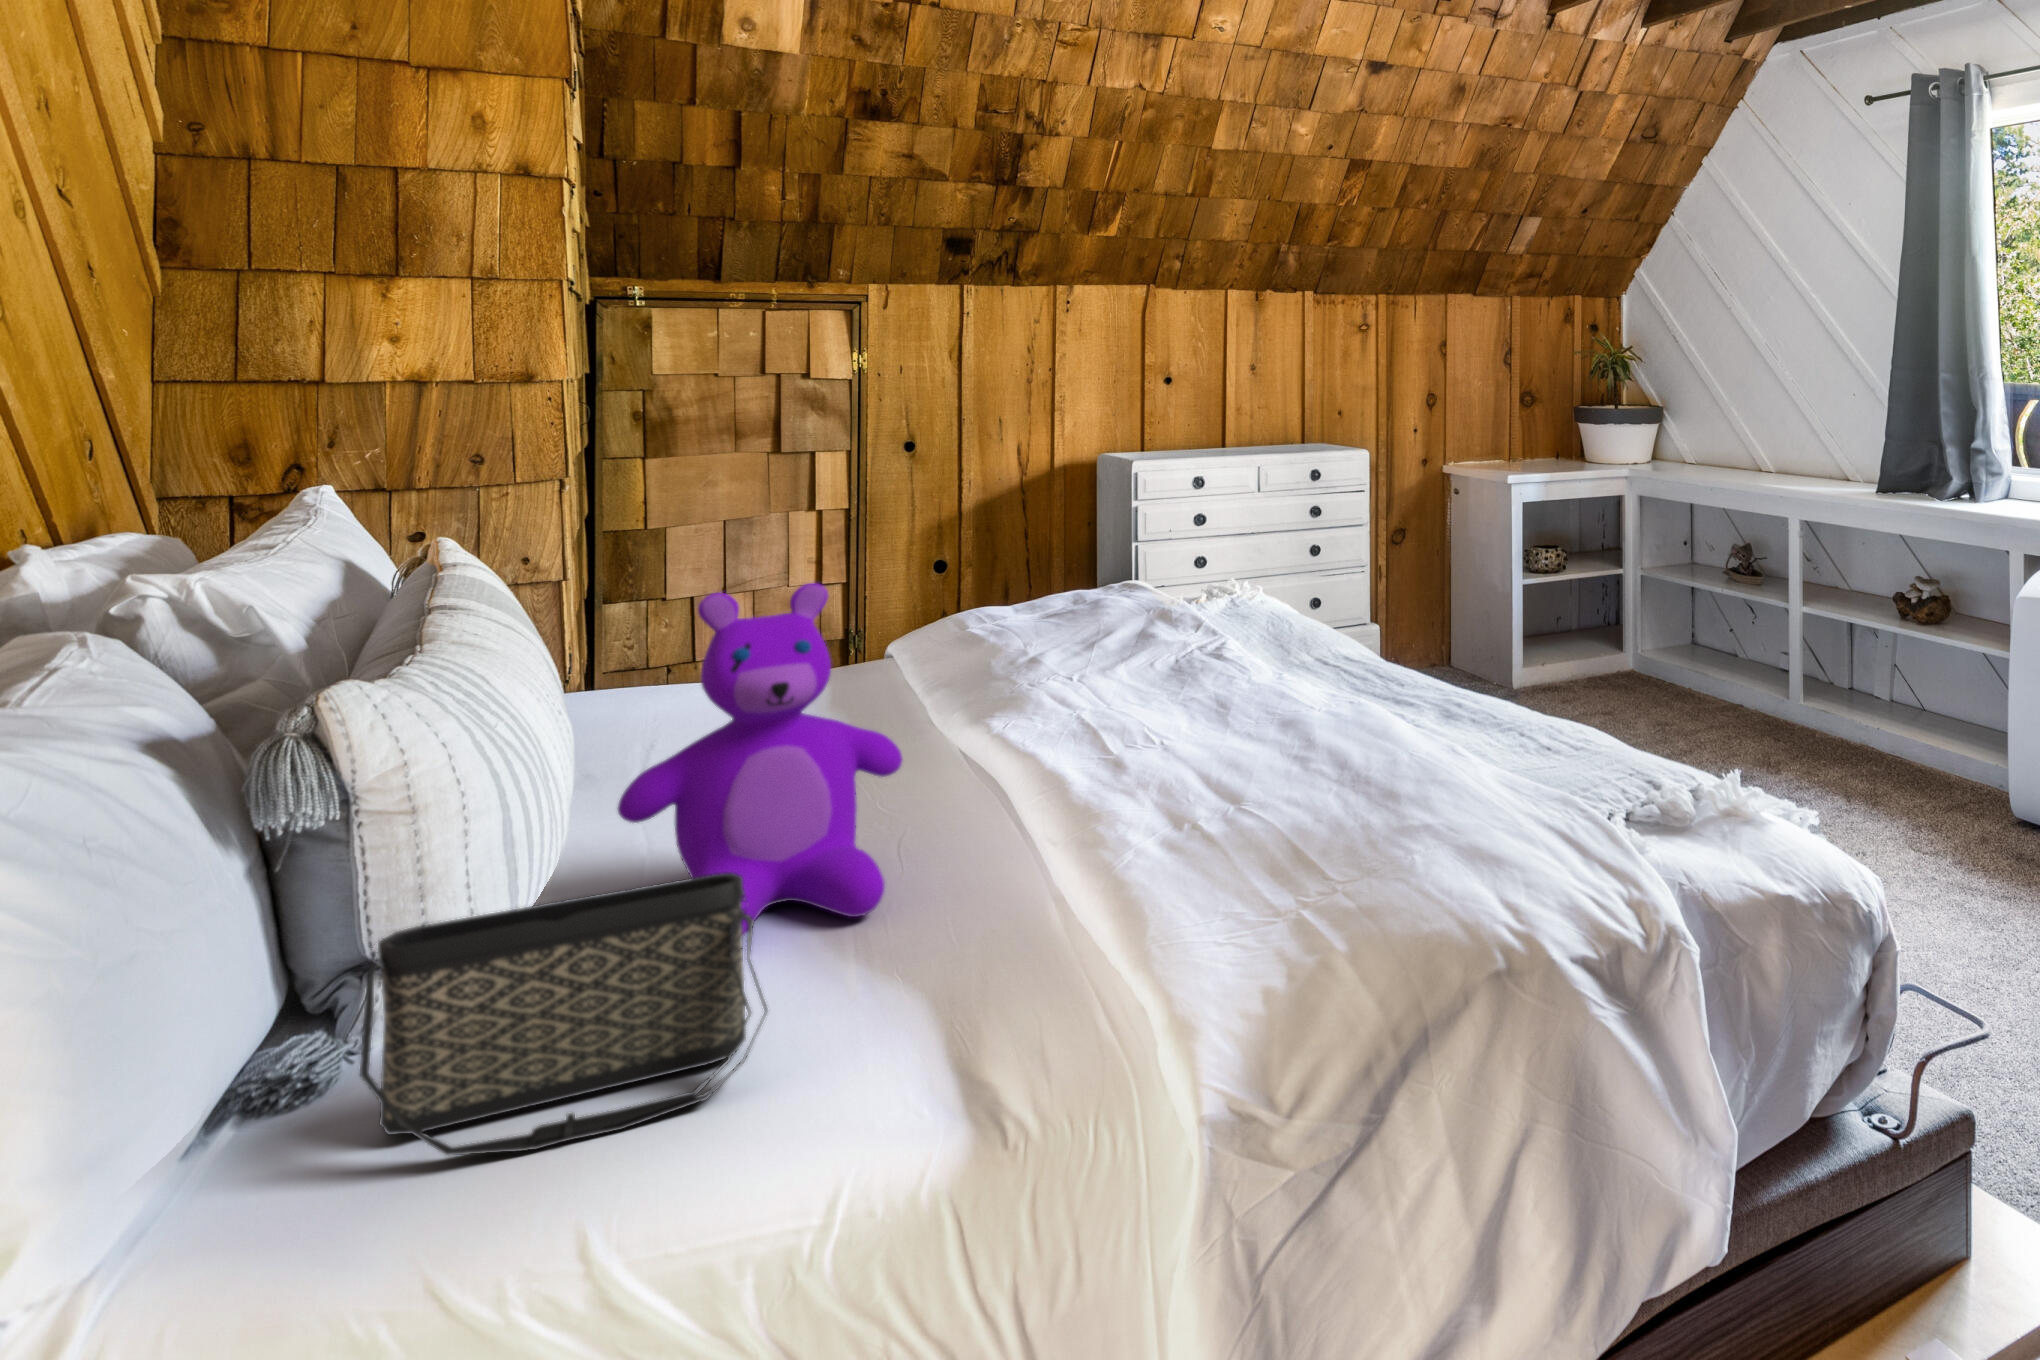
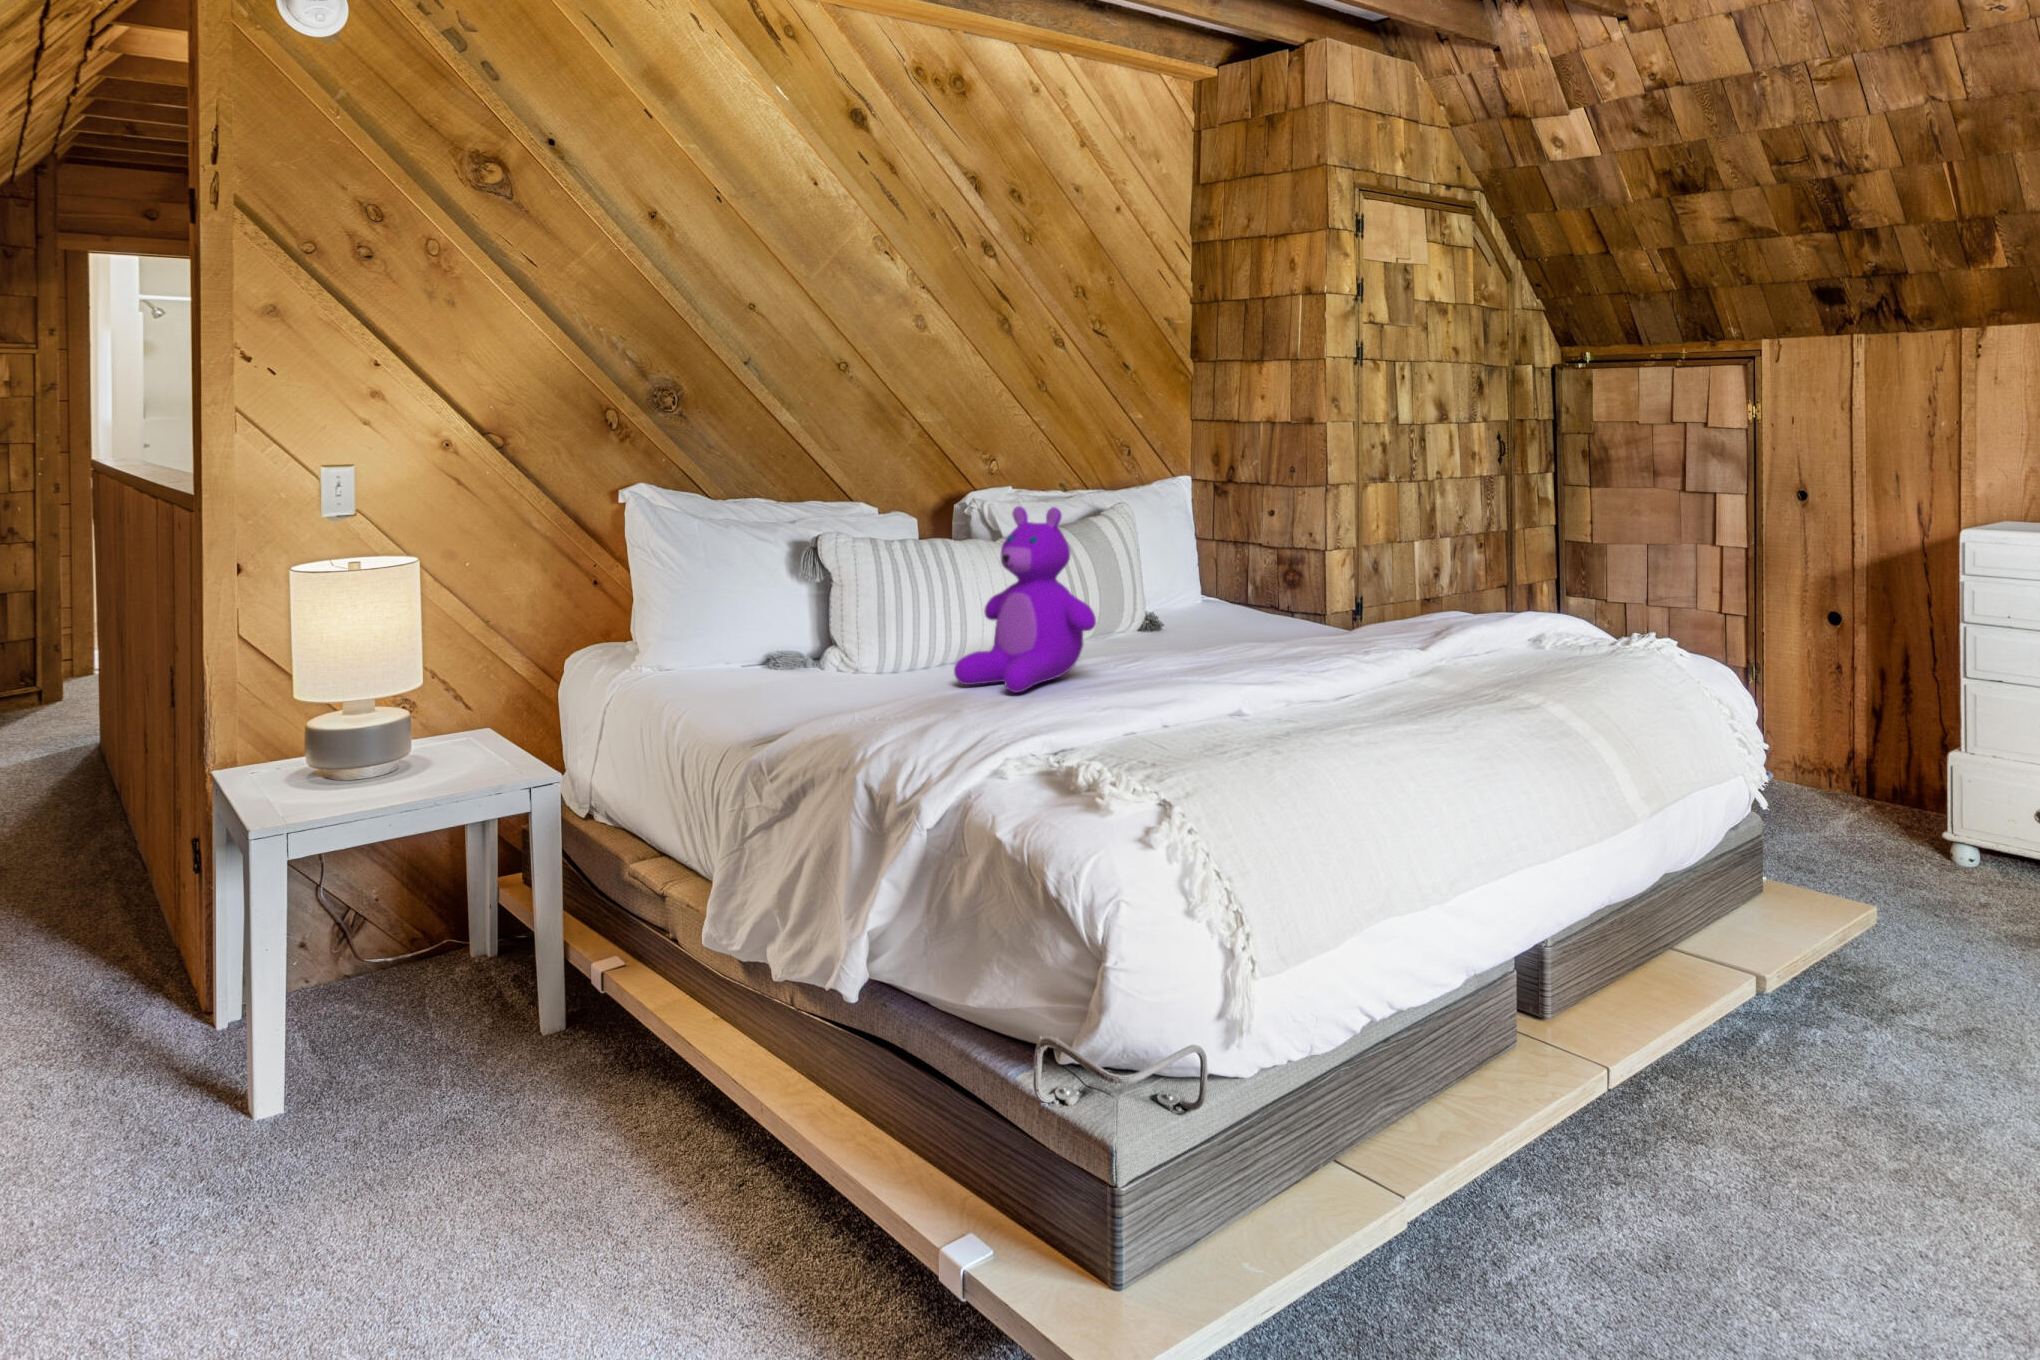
handbag: present [360,872,768,1155] -> none [775,608,882,709]

